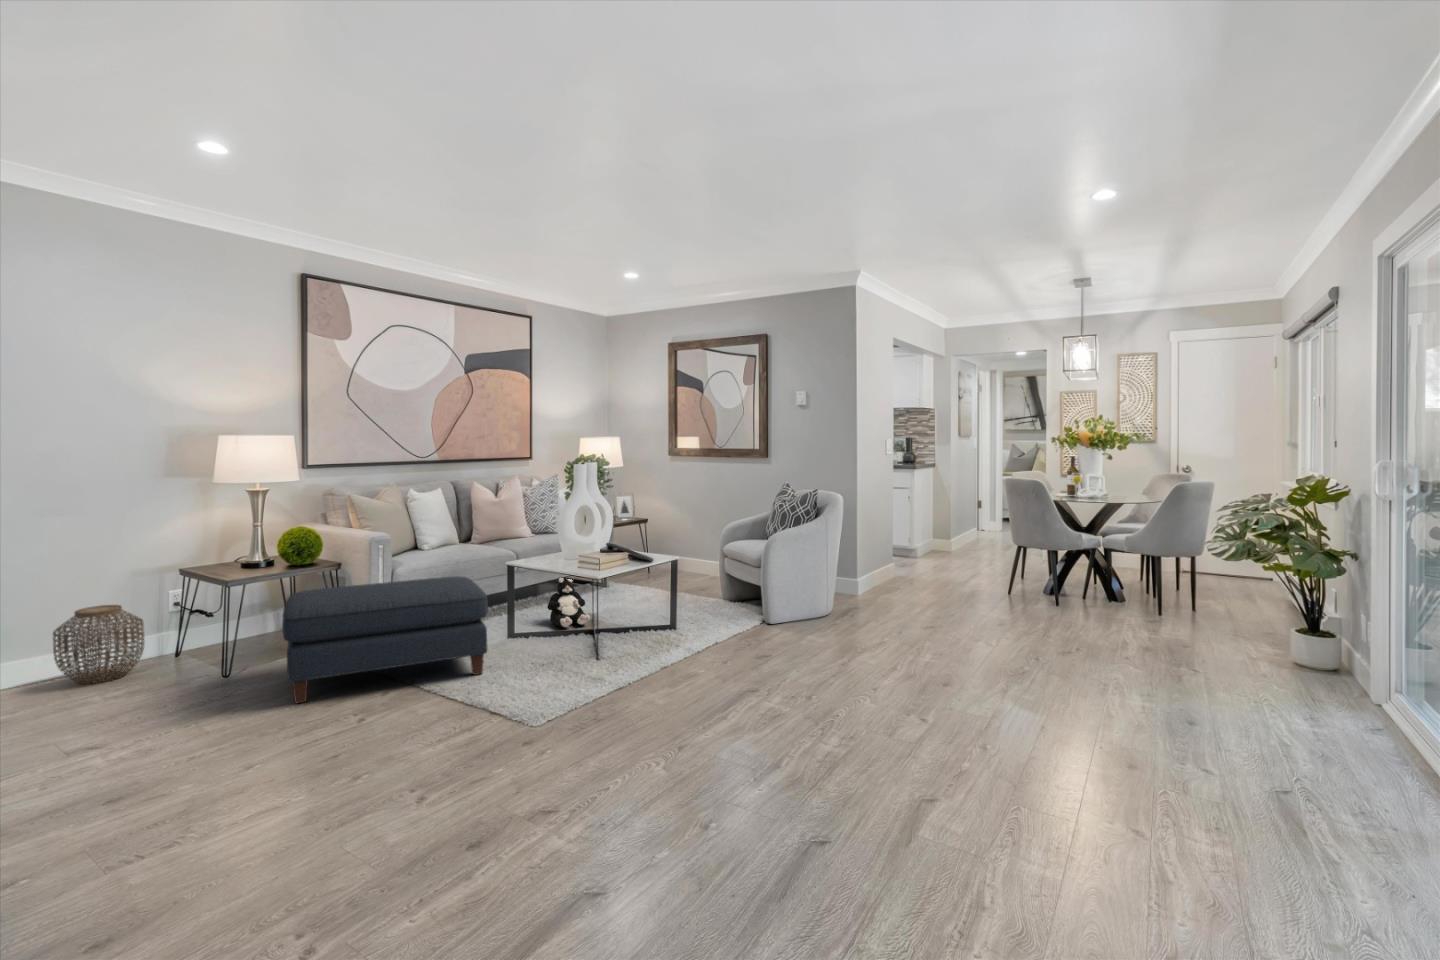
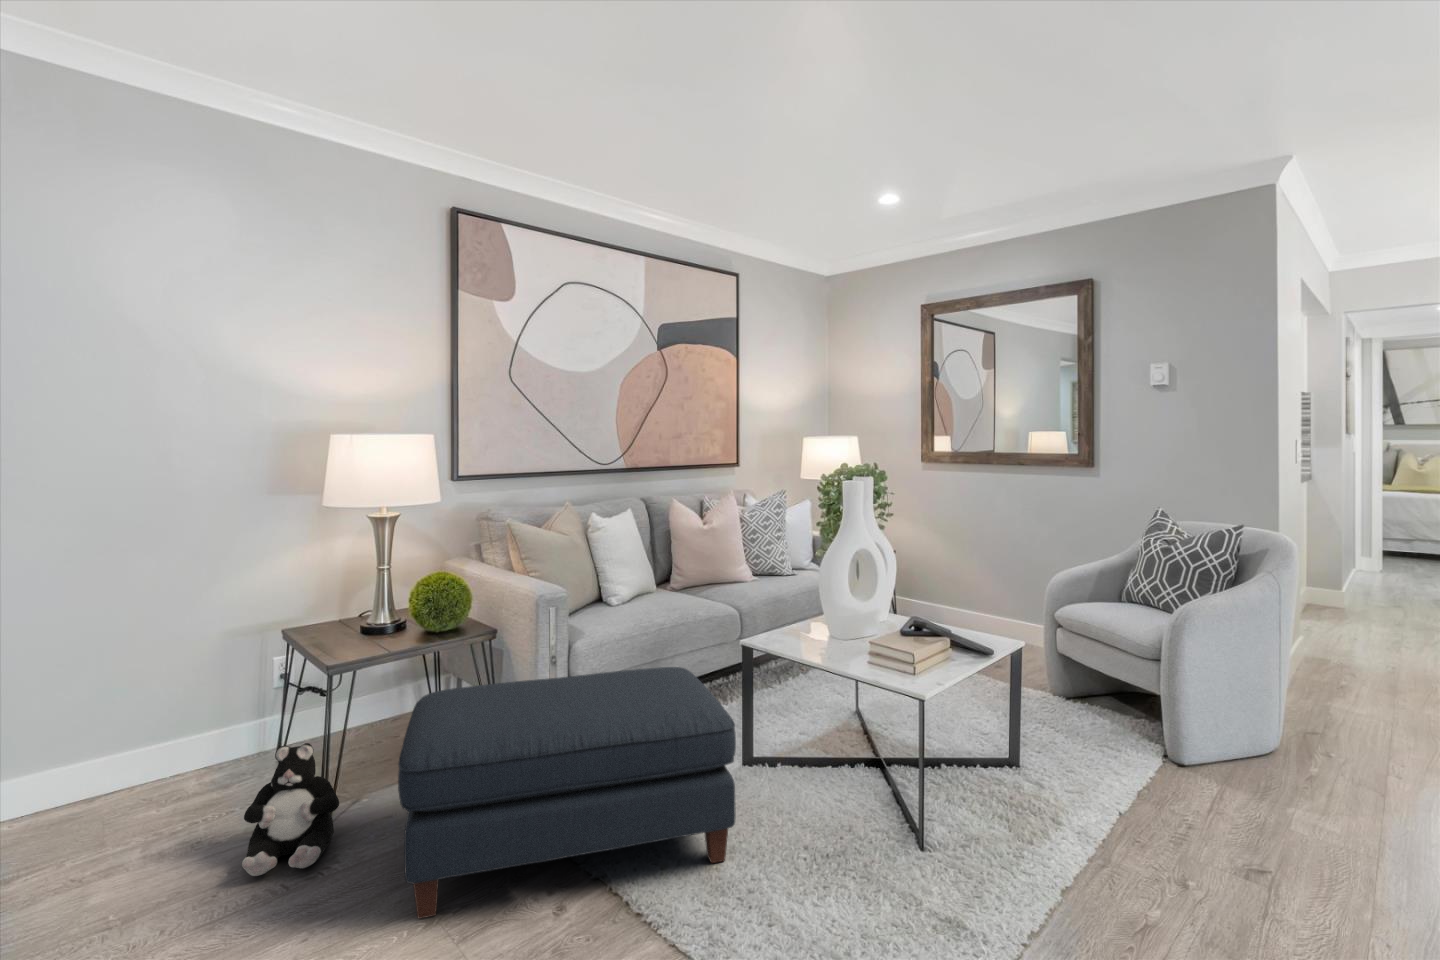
plush toy: present [547,577,590,627] -> present [242,743,339,876]
woven basket: present [53,605,144,684] -> none [94,689,224,816]

